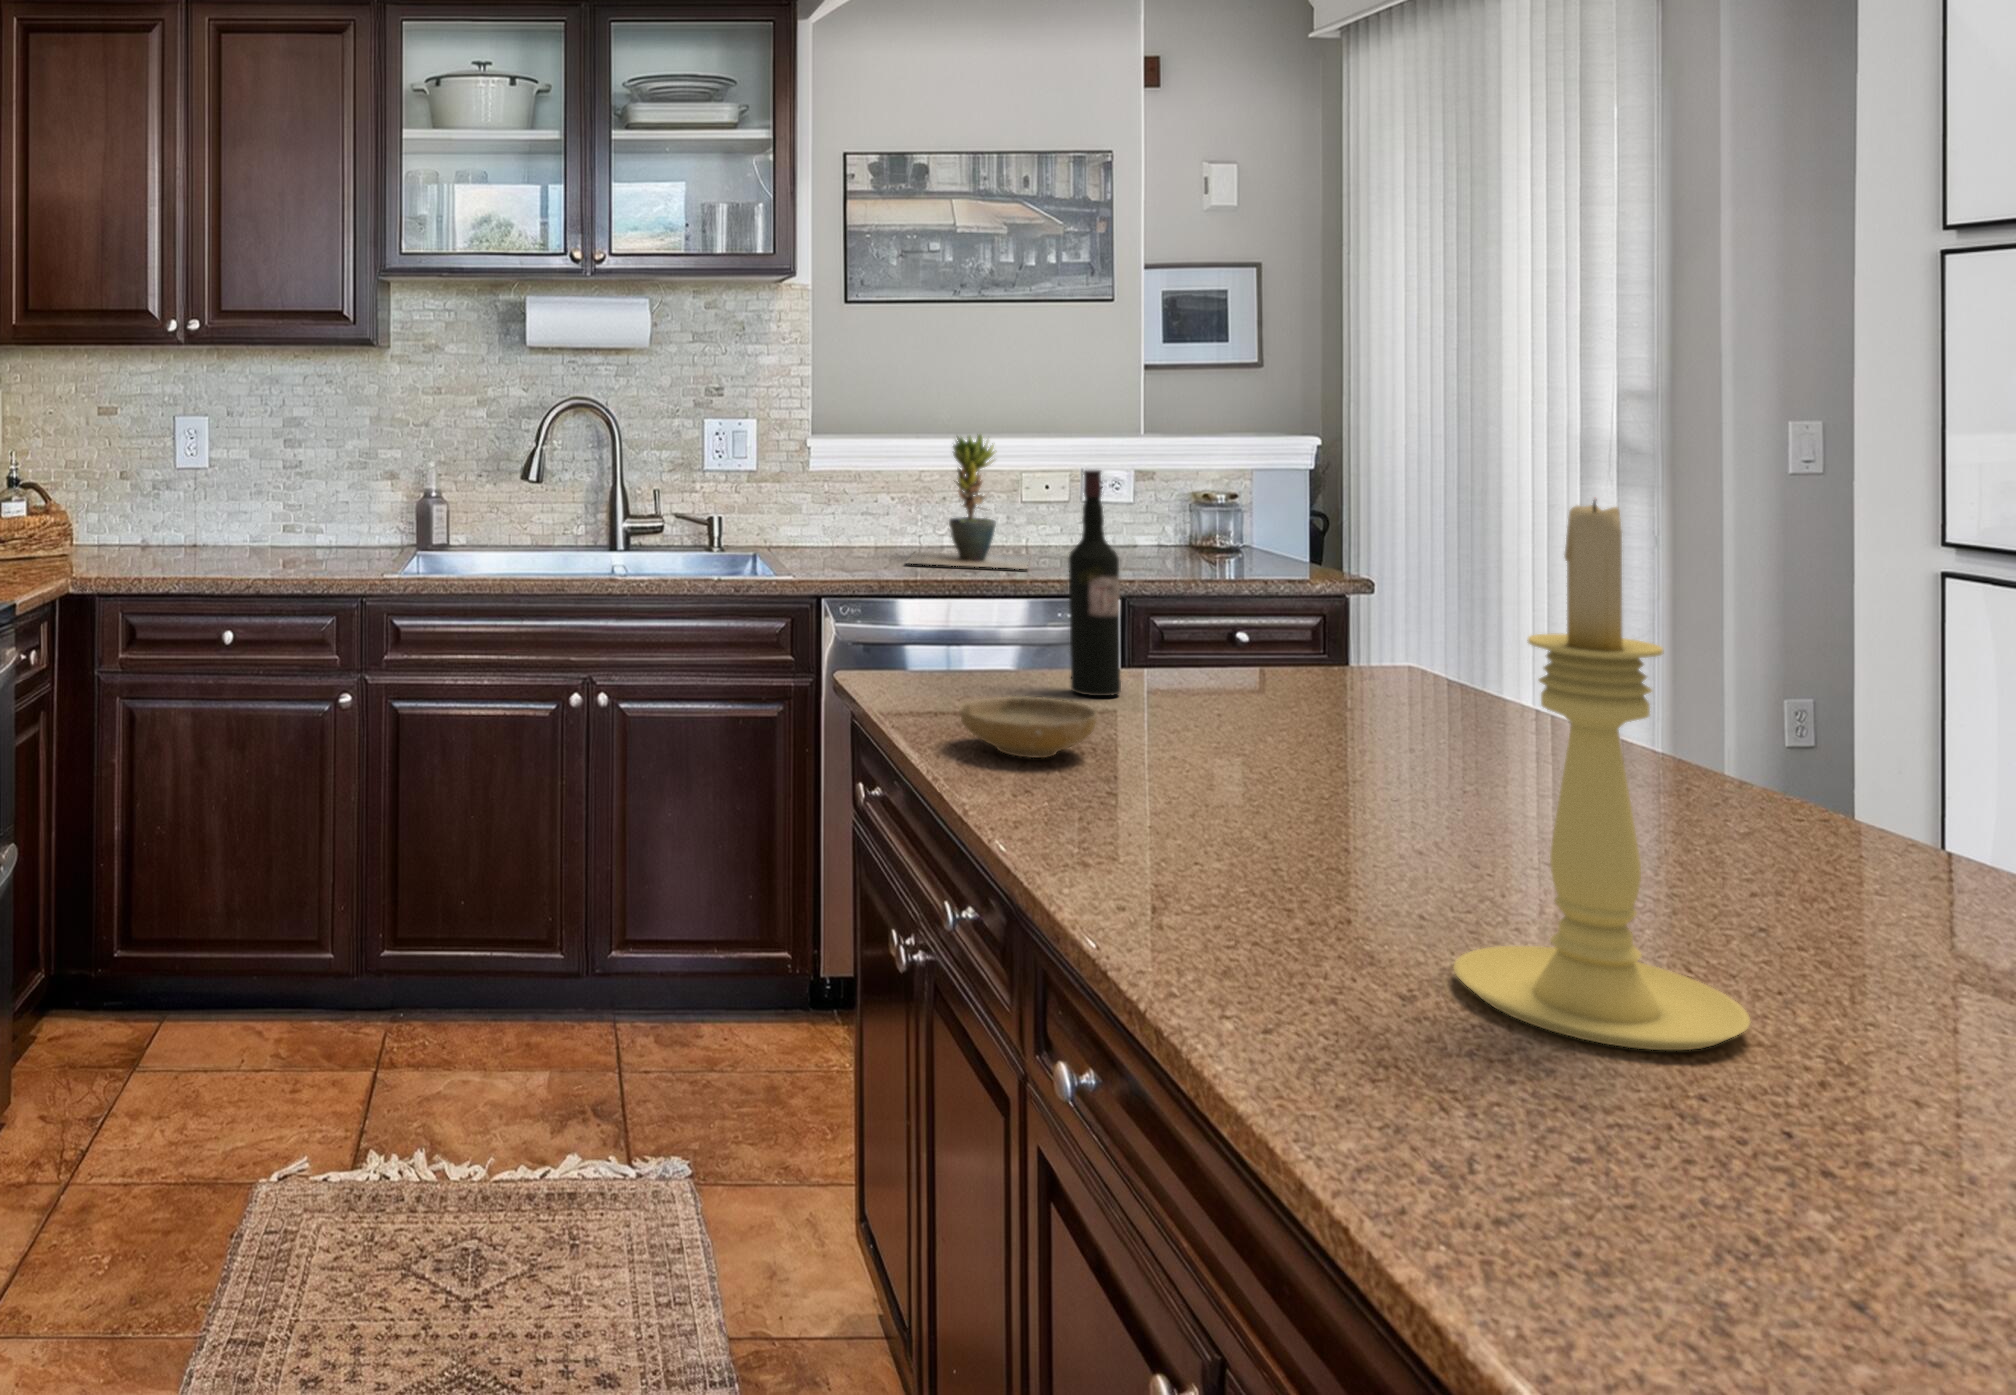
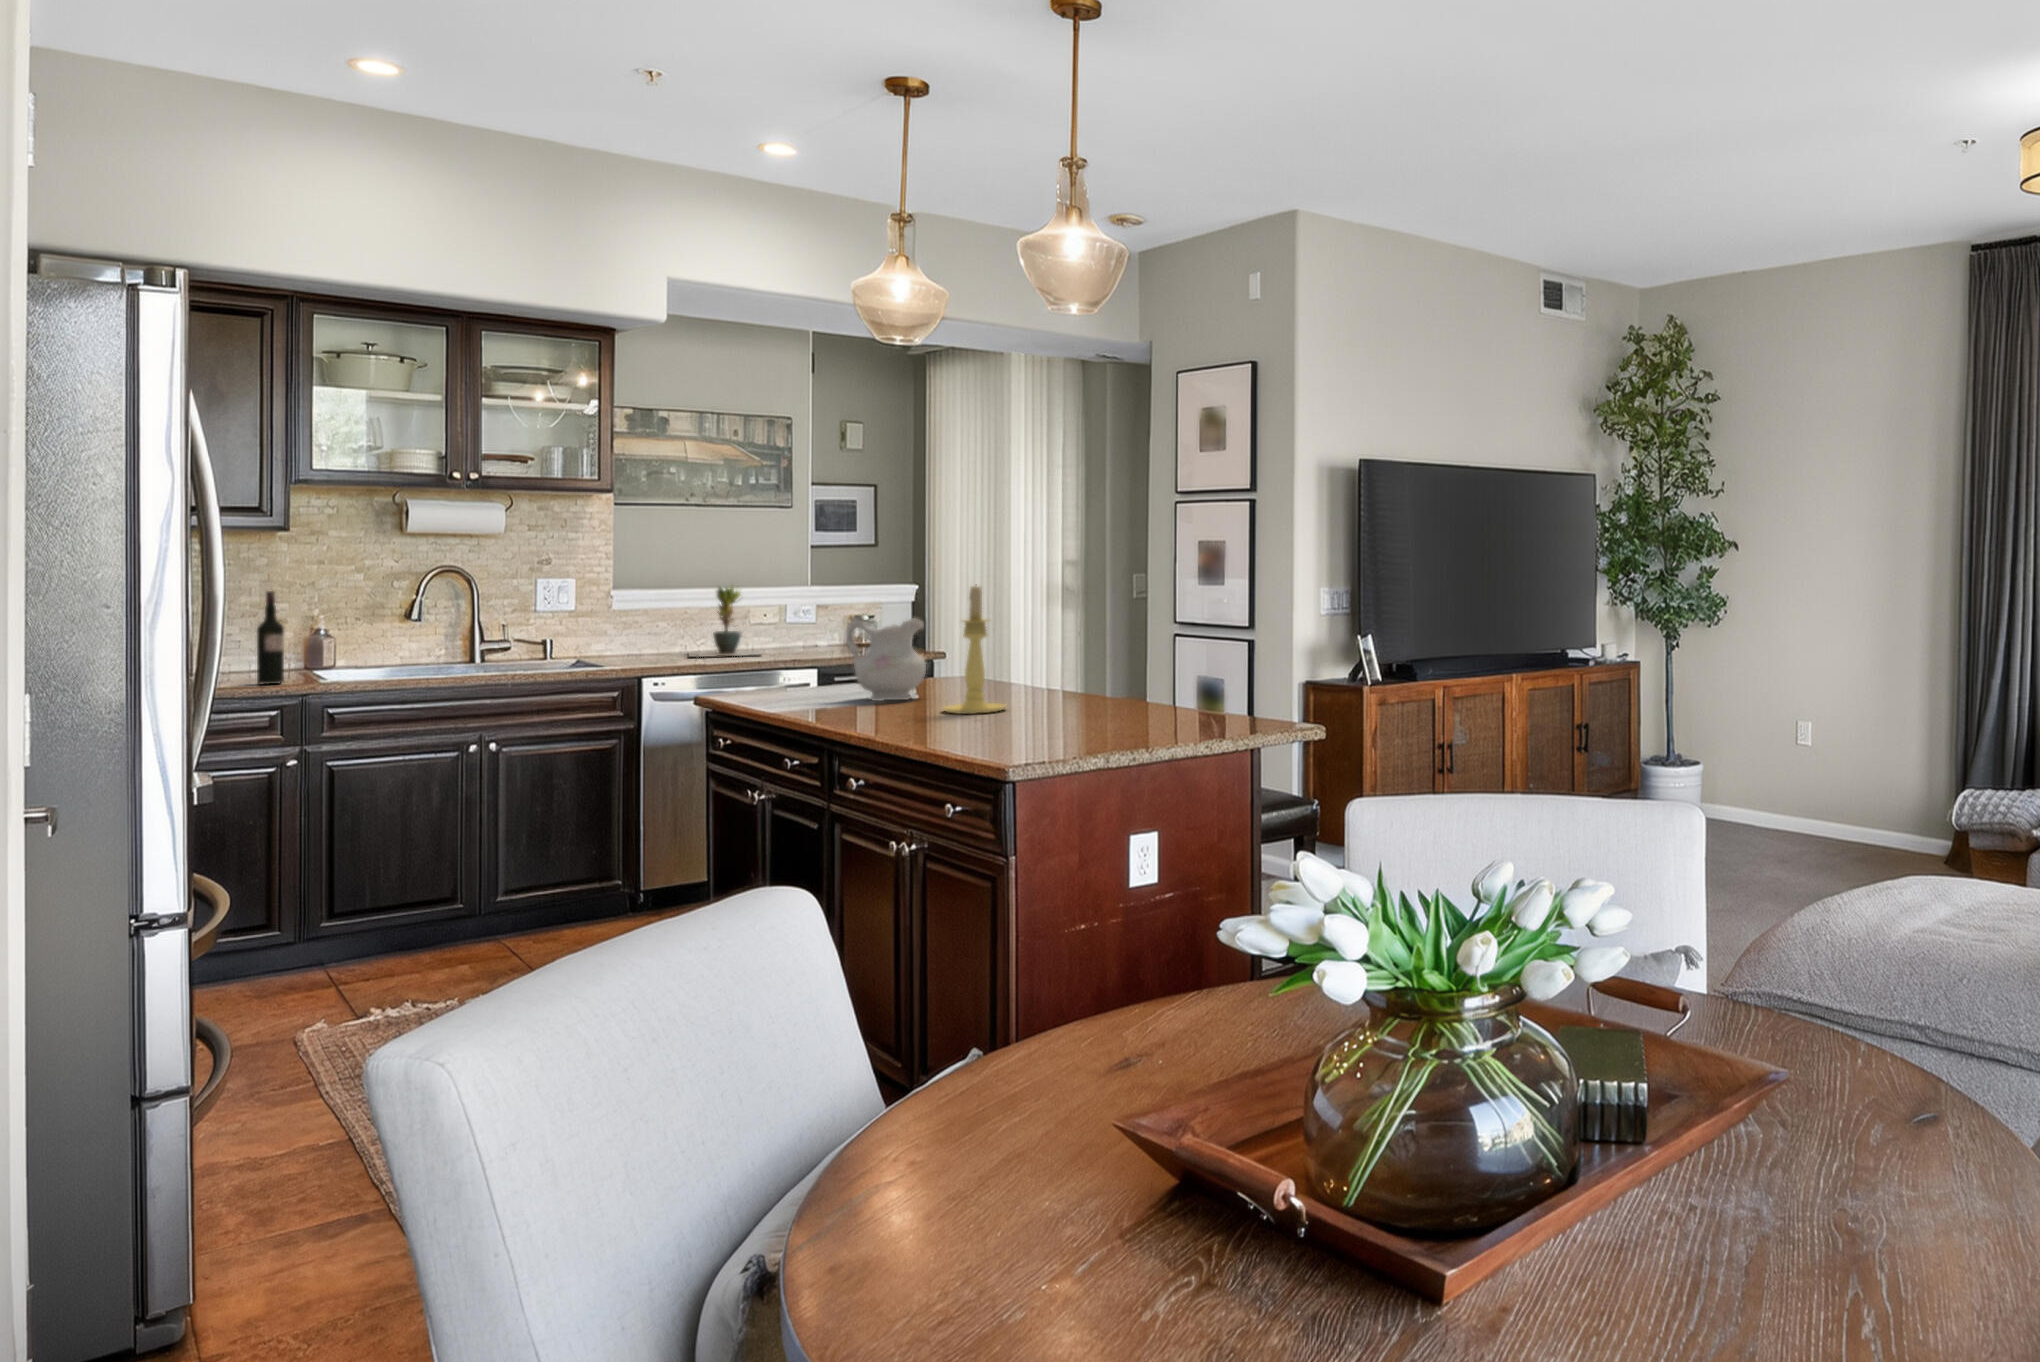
wine bottle: present [1068,469,1121,696] -> present [257,591,284,684]
ceramic pitcher: none [1130,560,1377,842] -> present [845,616,926,701]
ceramic bowl: present [959,696,1097,758] -> none [772,677,829,696]

